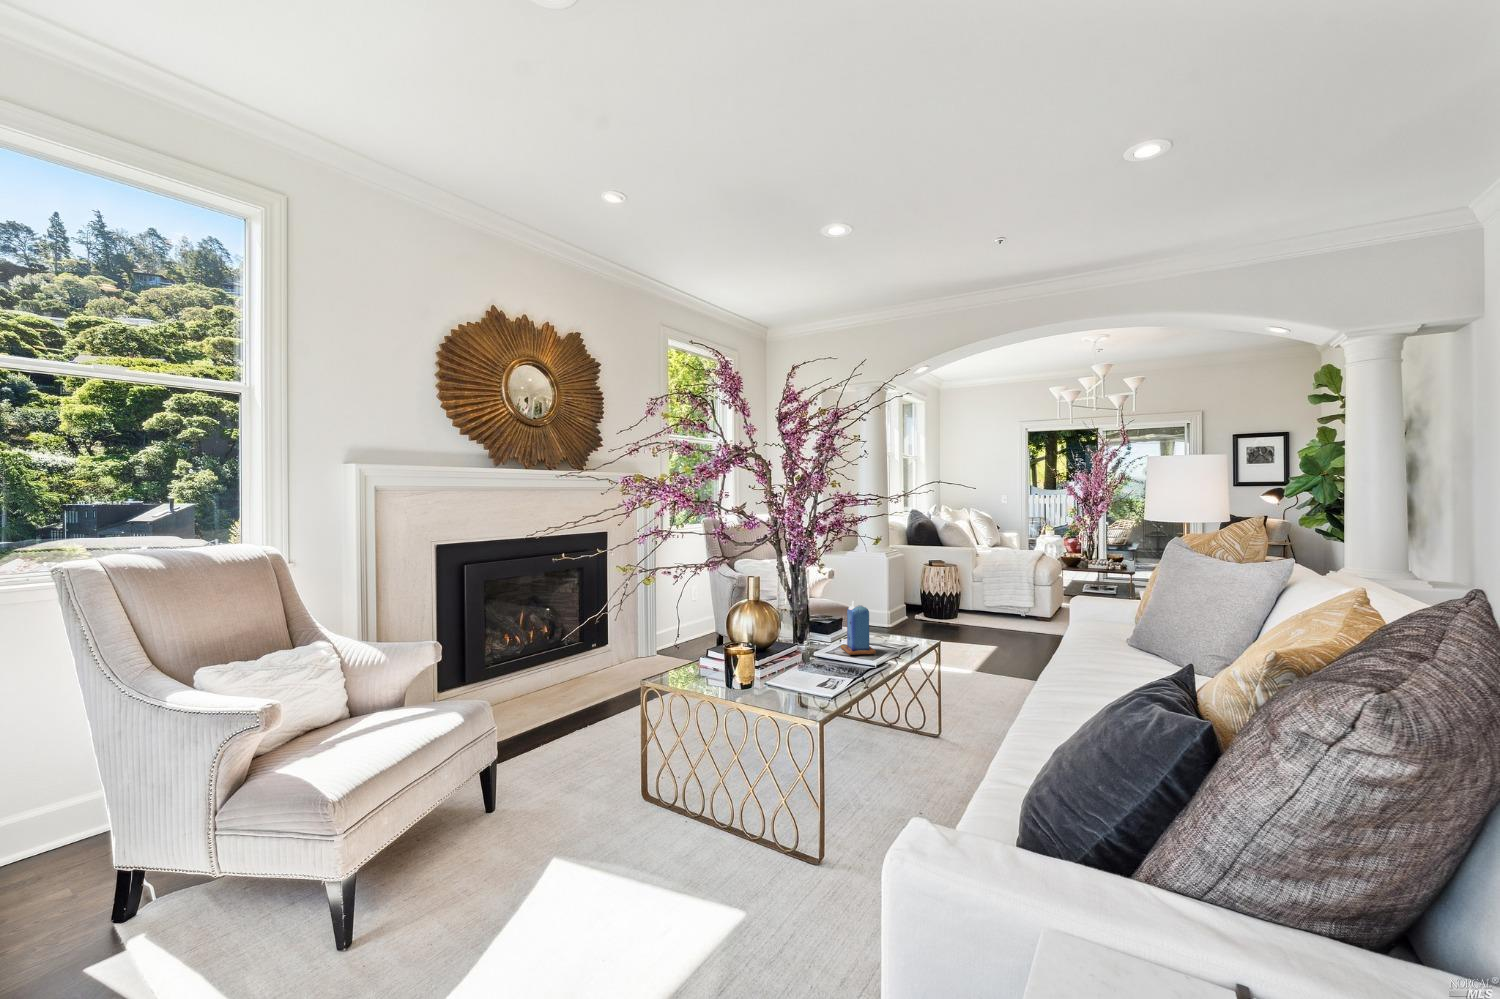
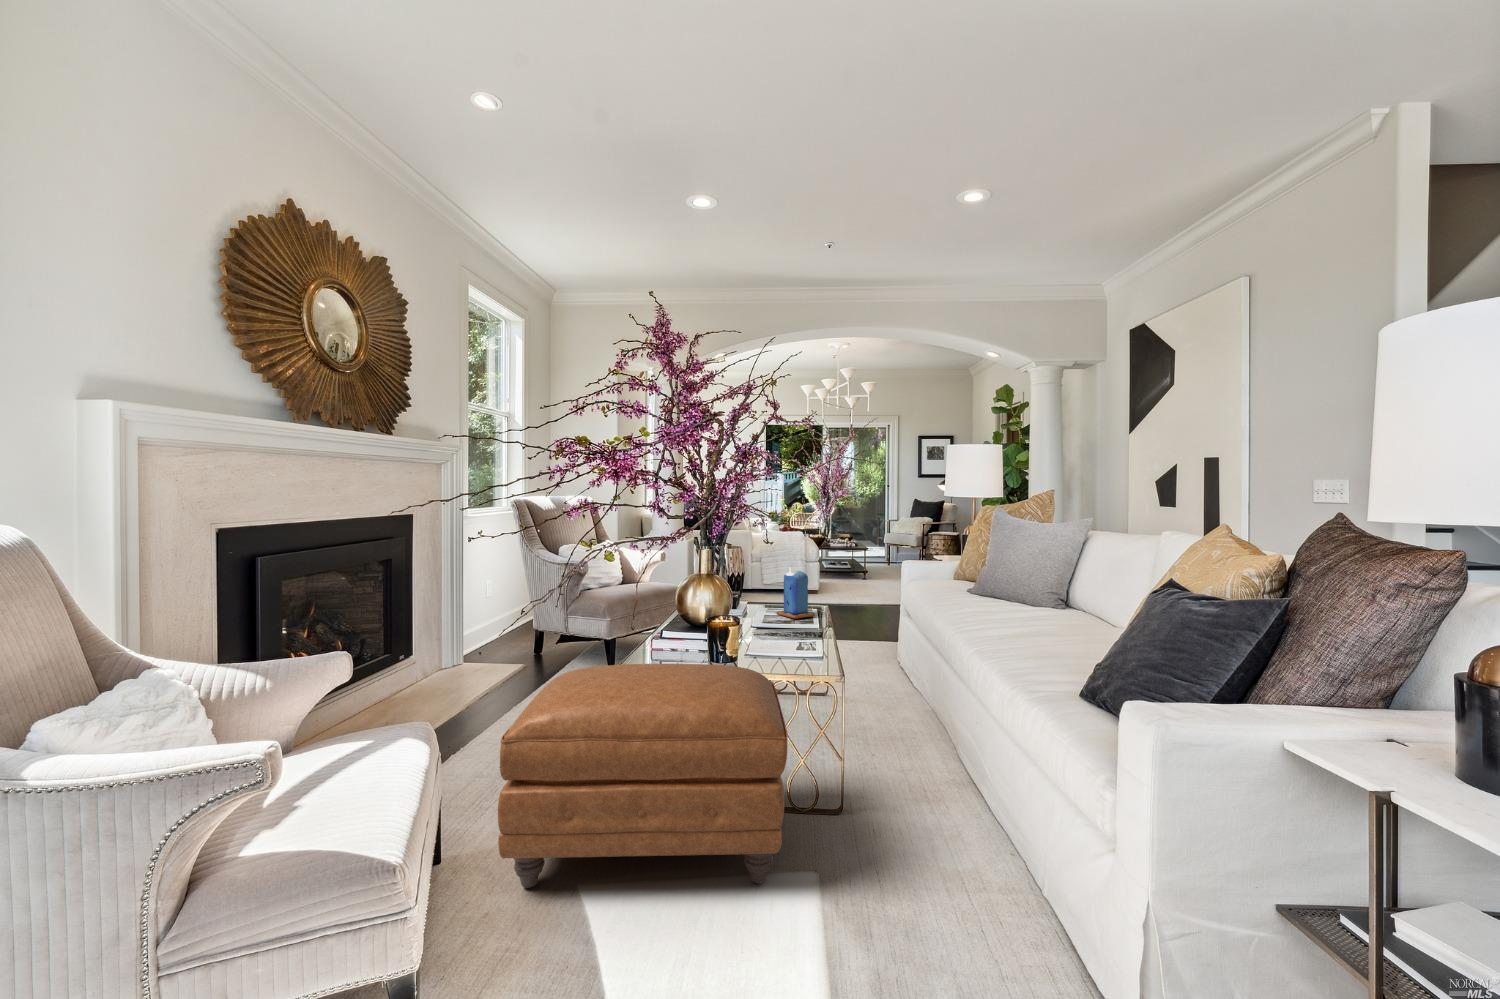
ottoman: none [481,682,762,912] -> present [498,664,788,888]

